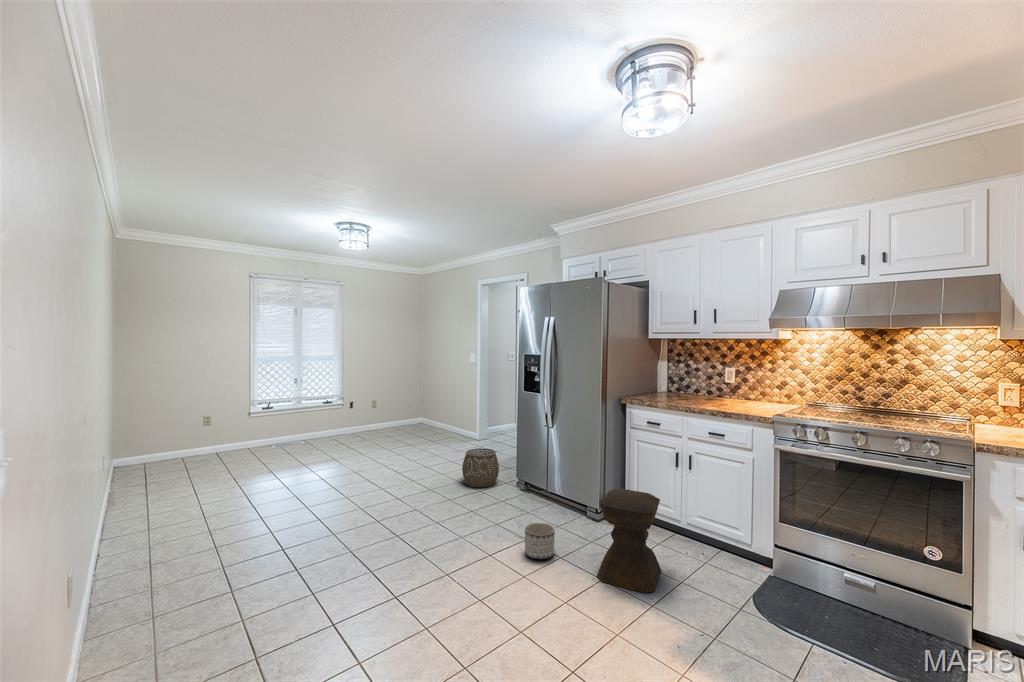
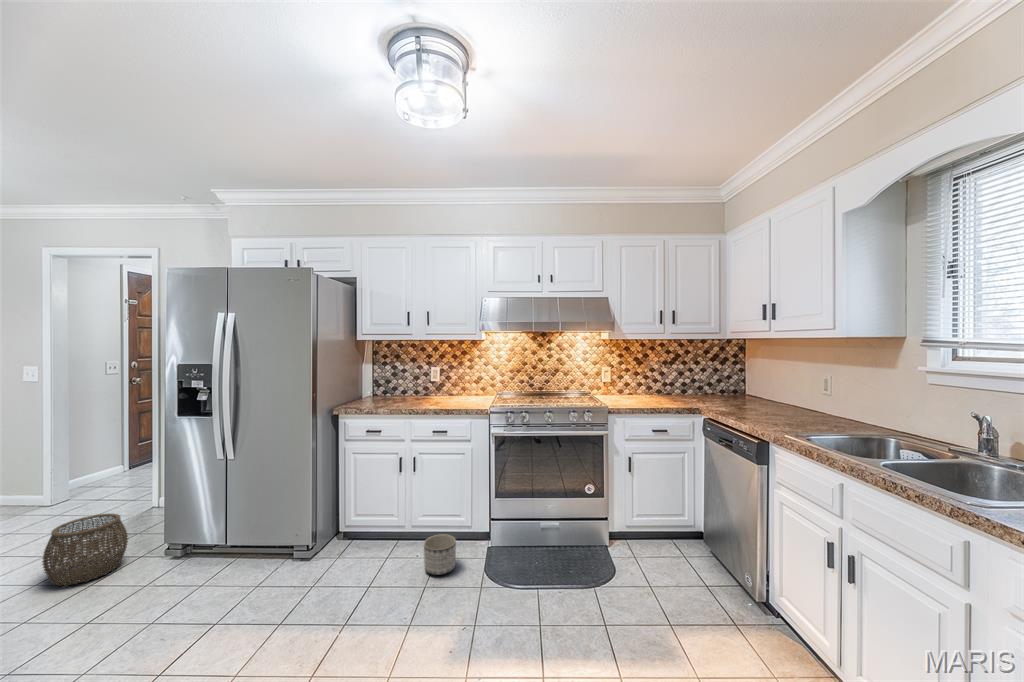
stool: present [597,489,661,593] -> none [339,510,409,636]
planter: present [525,523,555,559] -> present [424,534,456,575]

